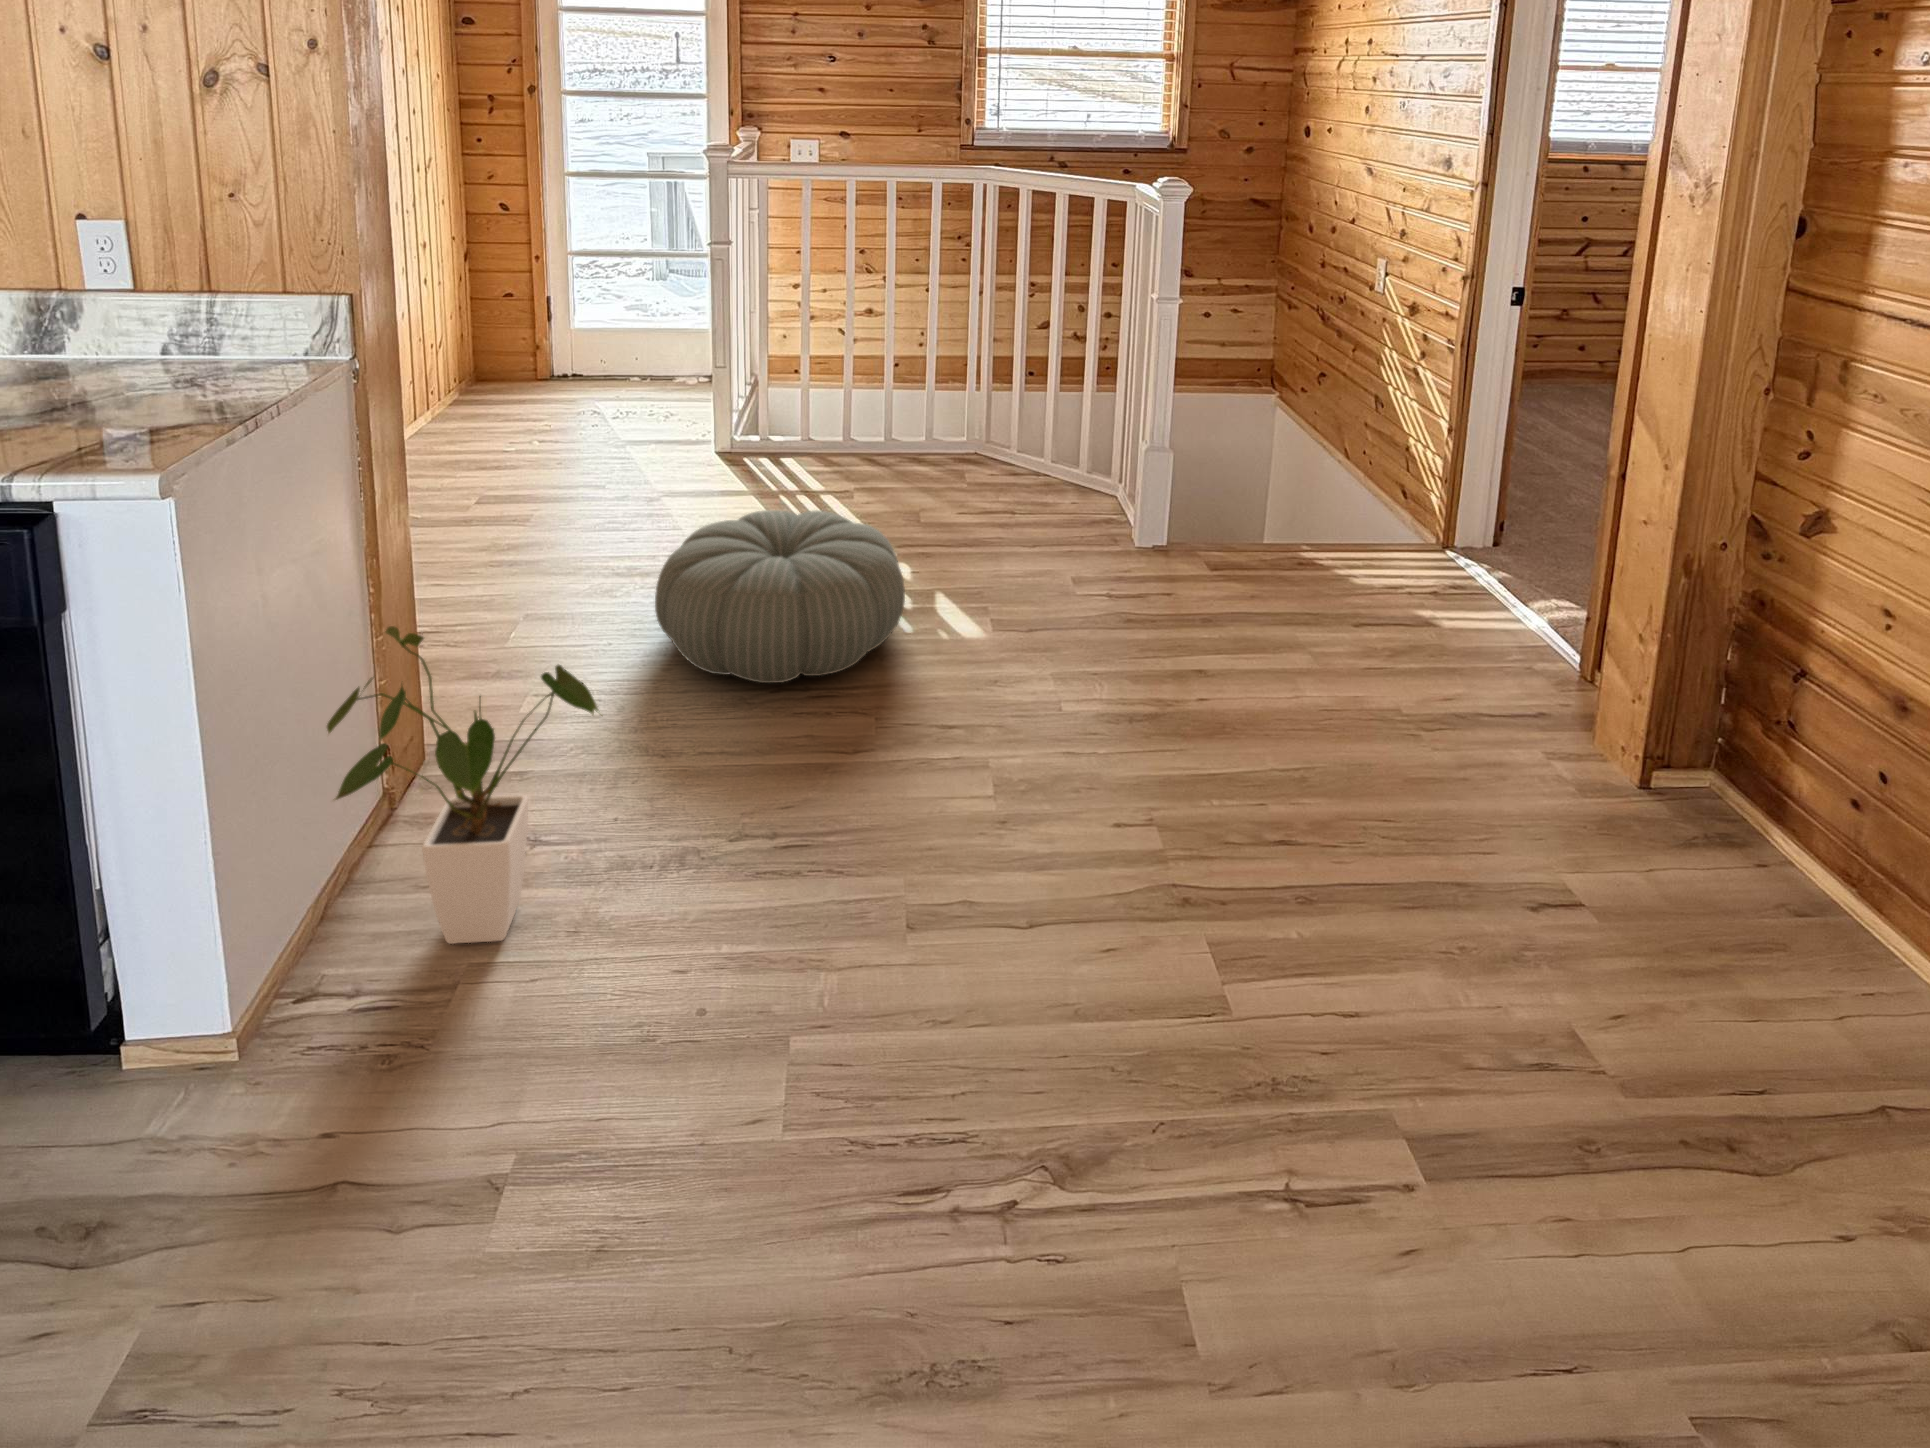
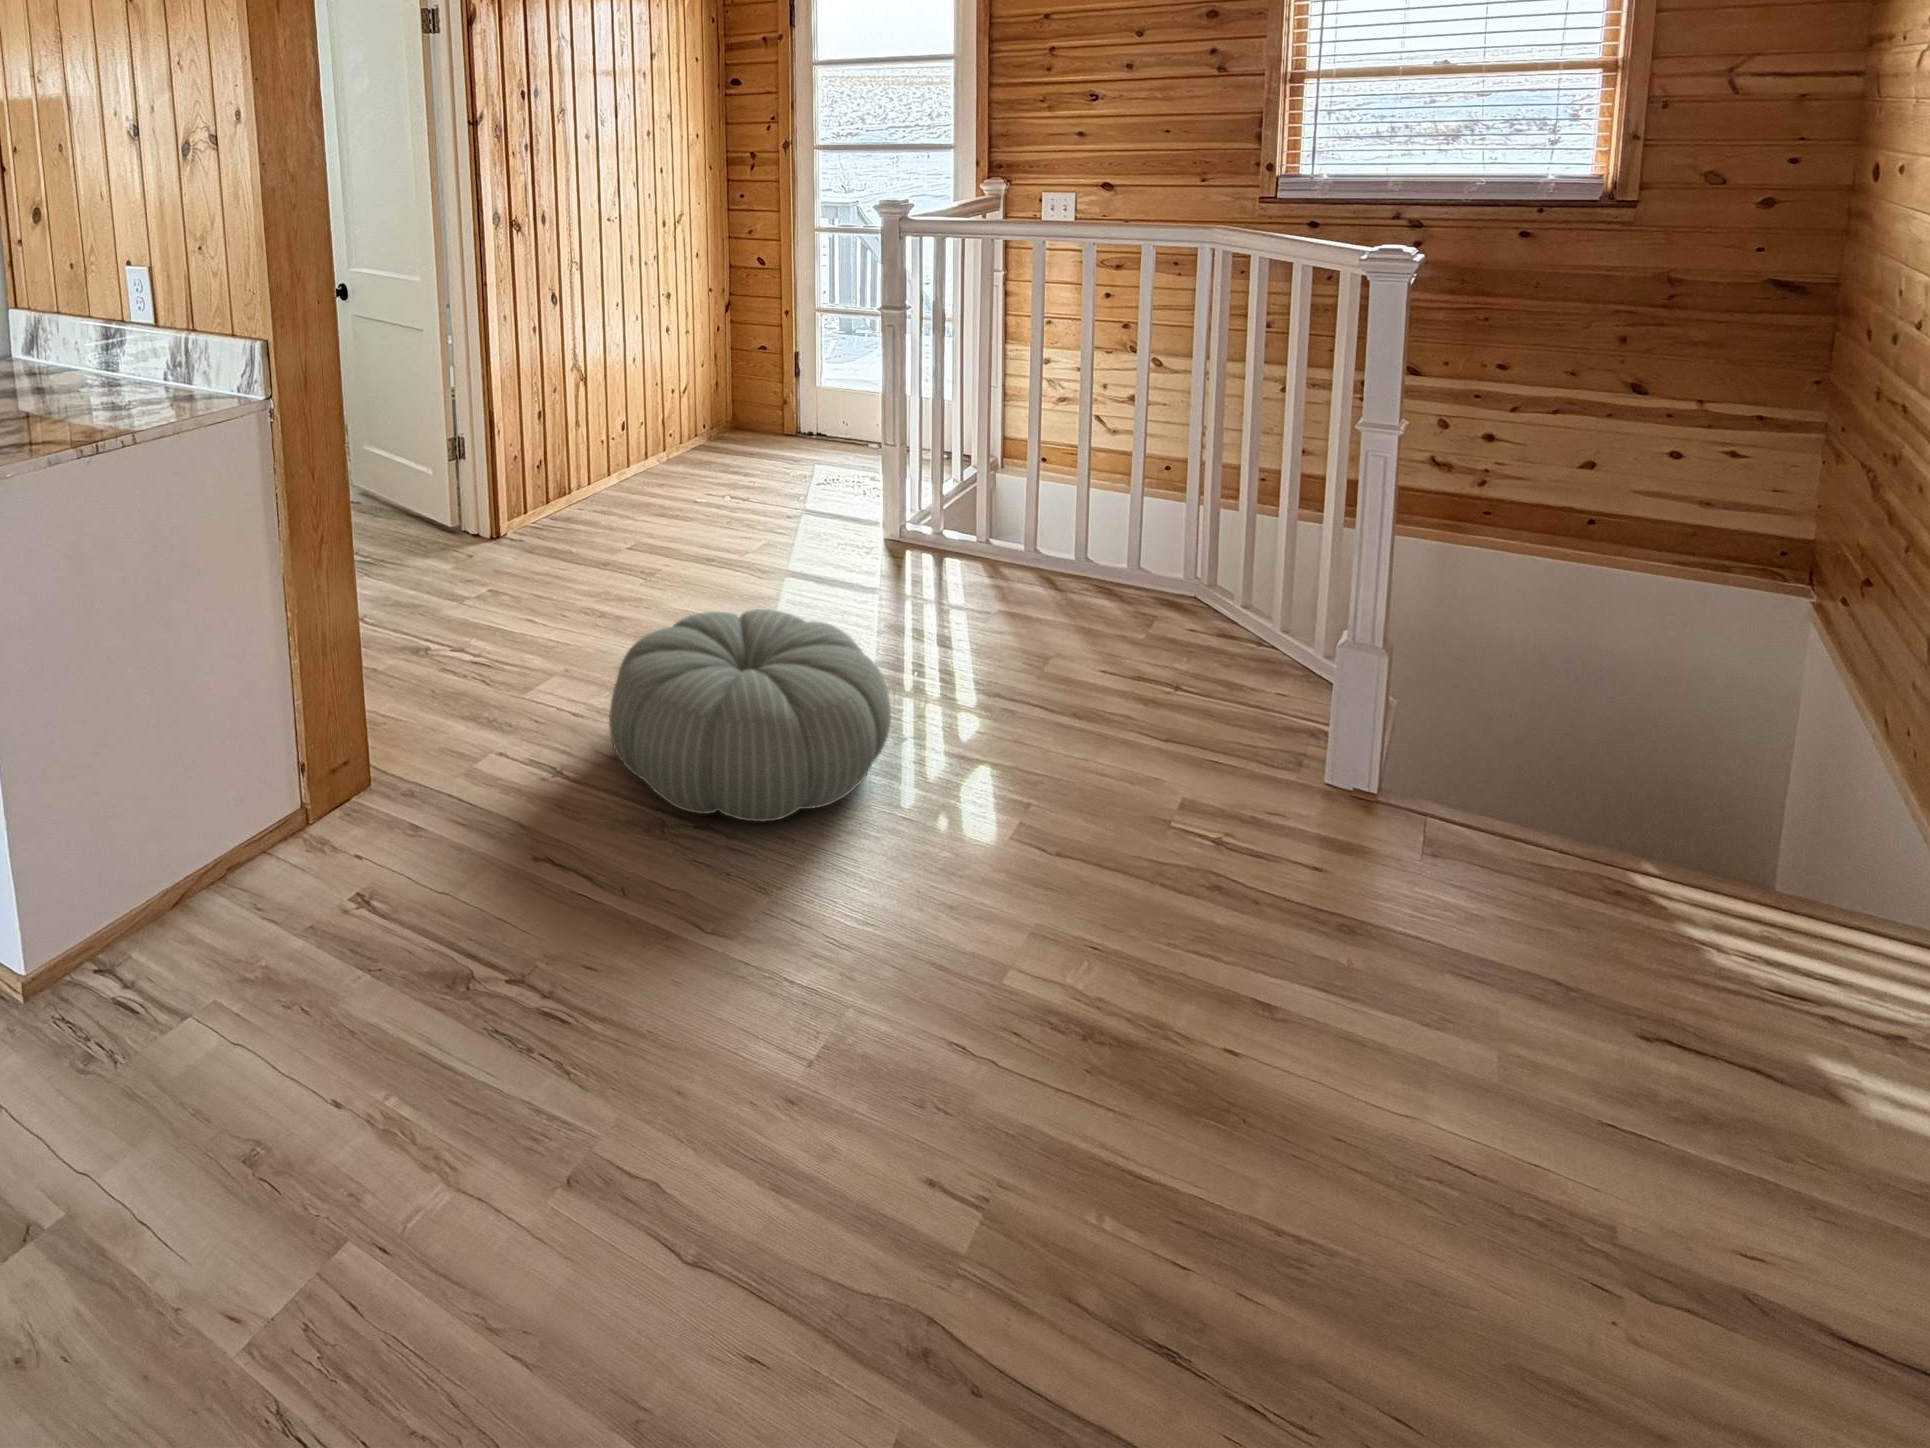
house plant: present [327,626,600,944] -> none [126,650,361,987]

